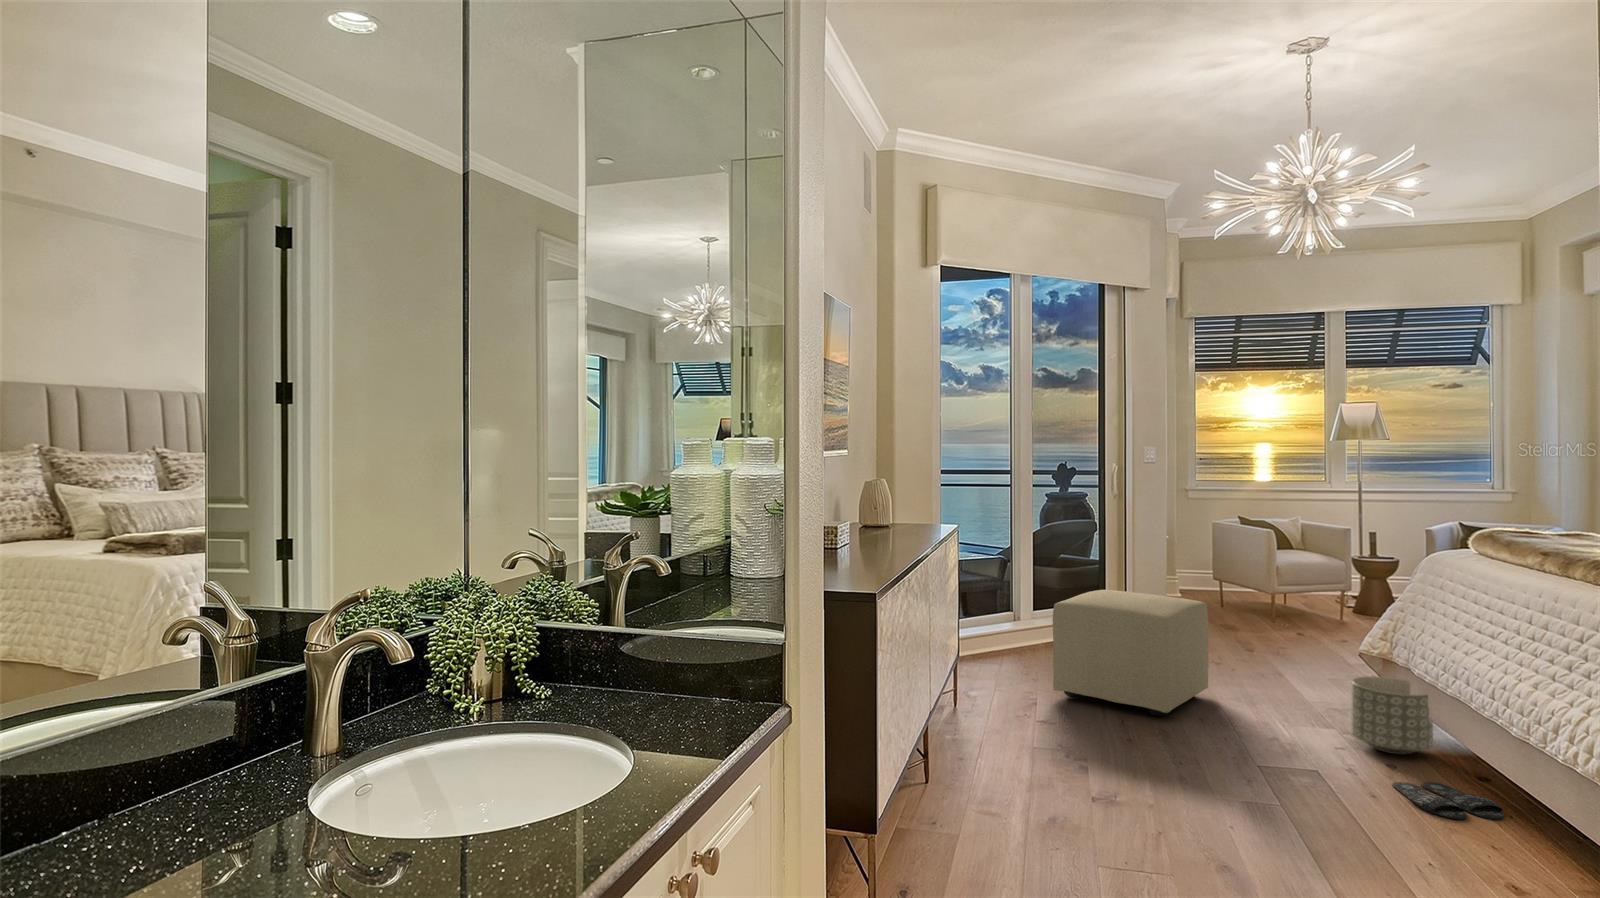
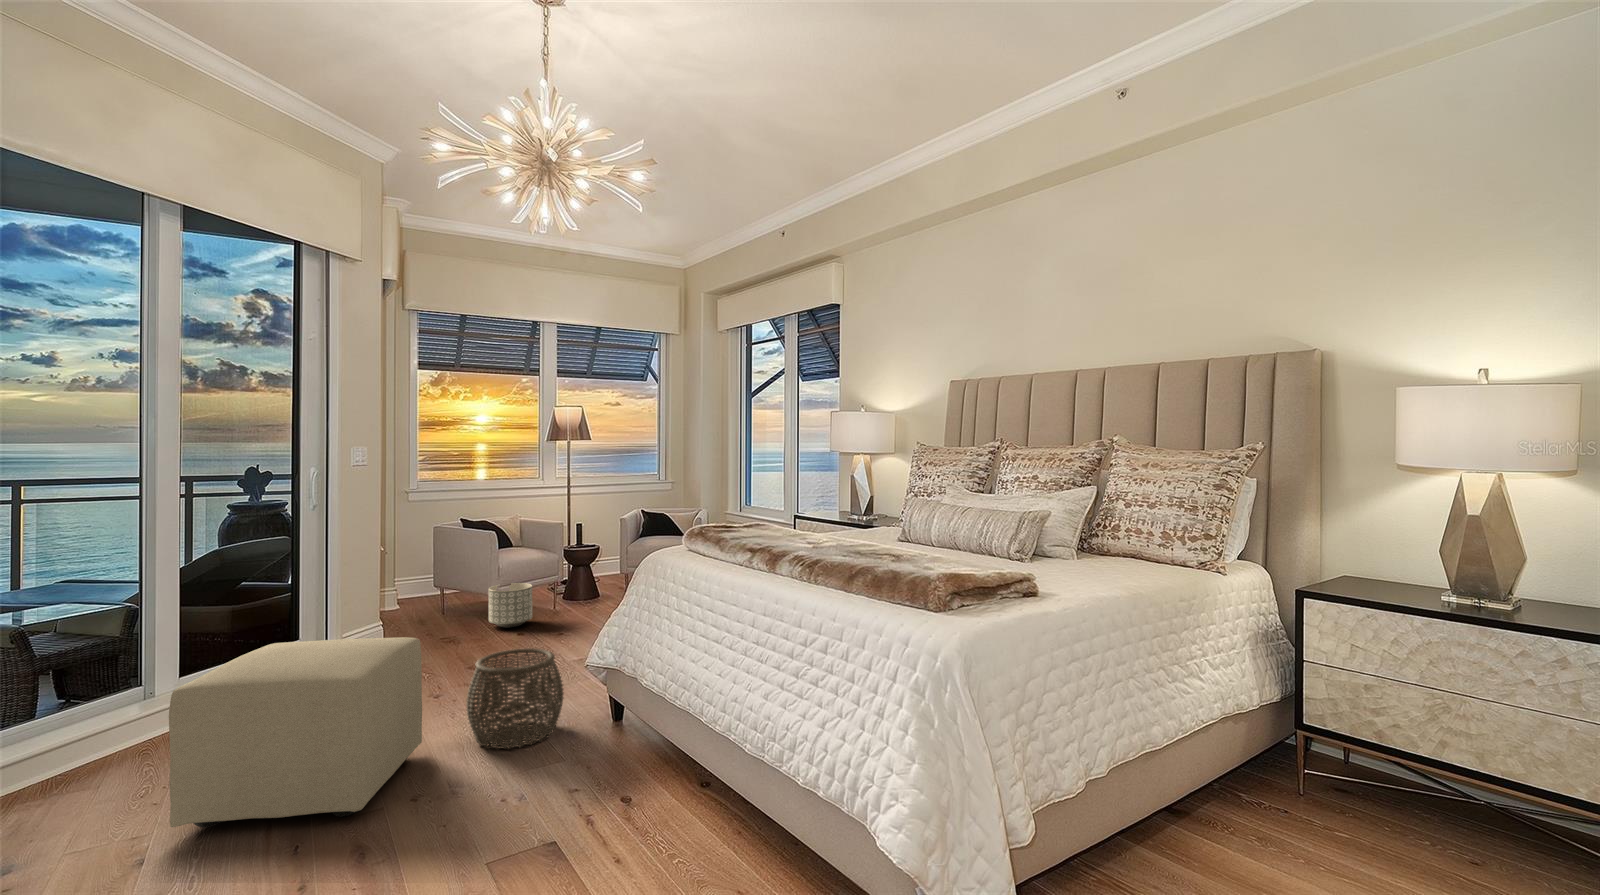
woven basket: none [1245,630,1338,714] -> present [466,648,564,749]
planter: present [1351,676,1433,754] -> present [488,583,532,628]
slippers: present [1392,782,1504,820] -> none [629,804,730,860]

